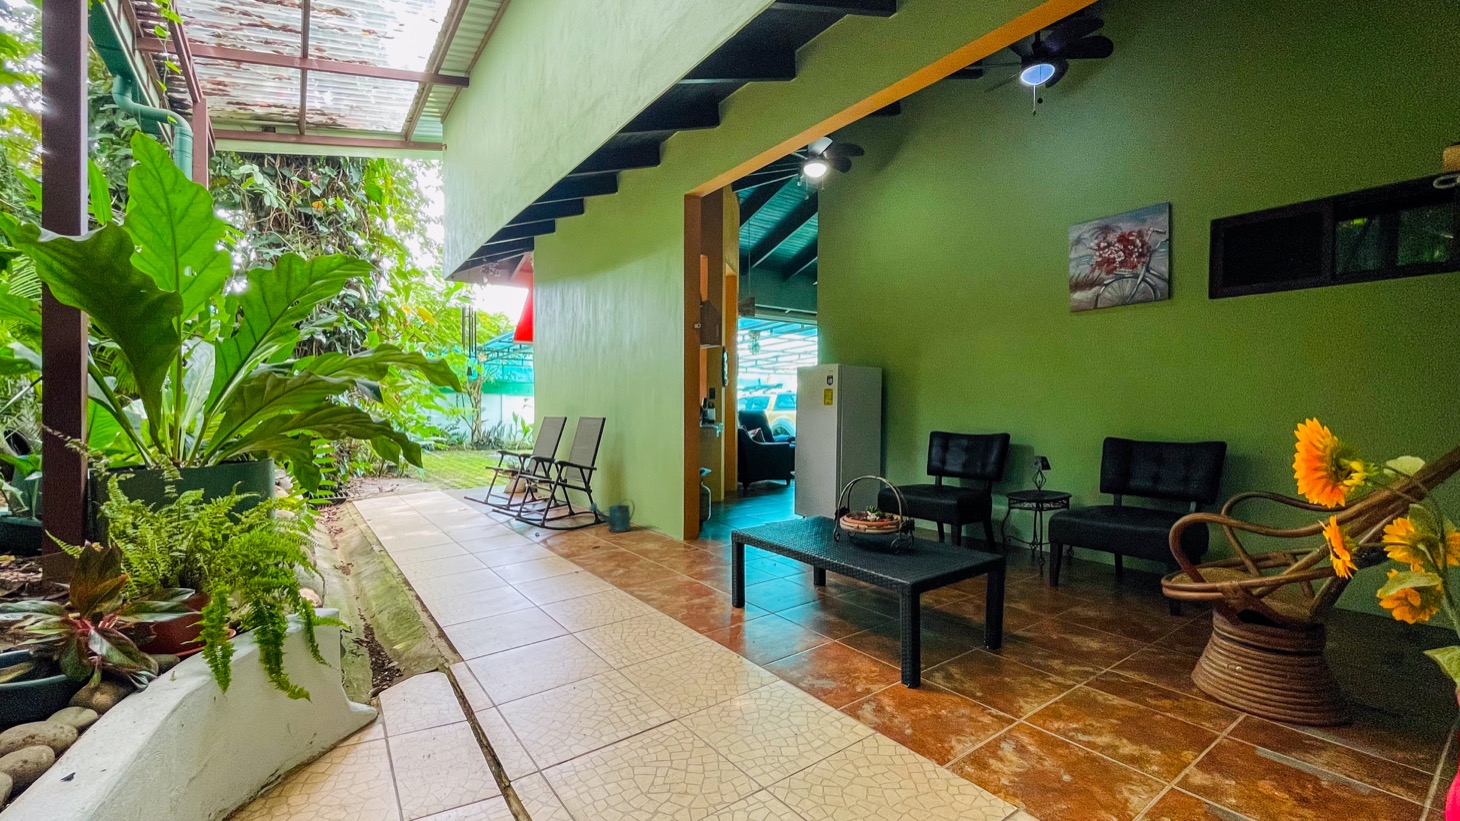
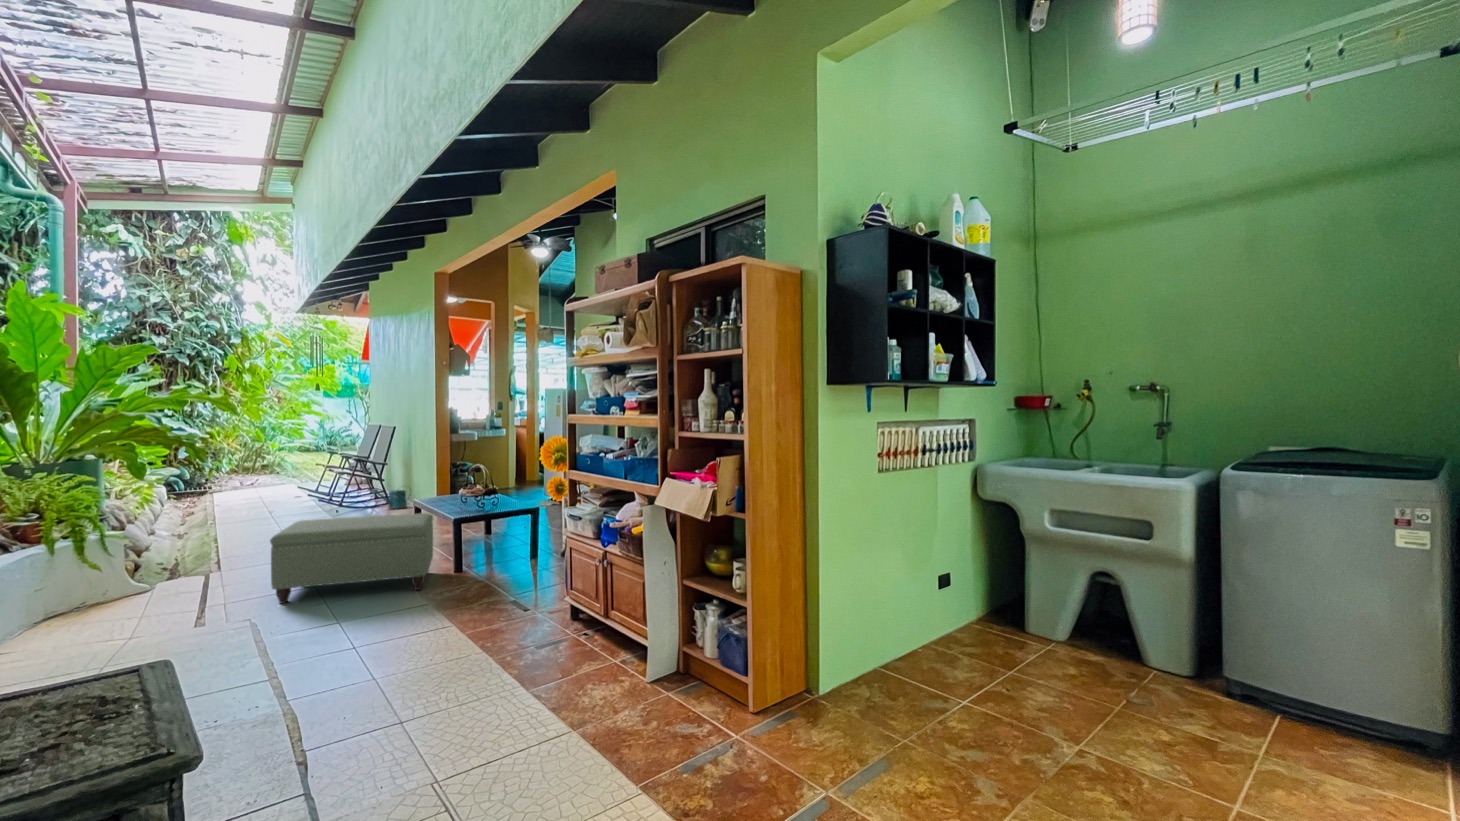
ottoman: none [633,563,923,775] -> present [270,513,433,603]

